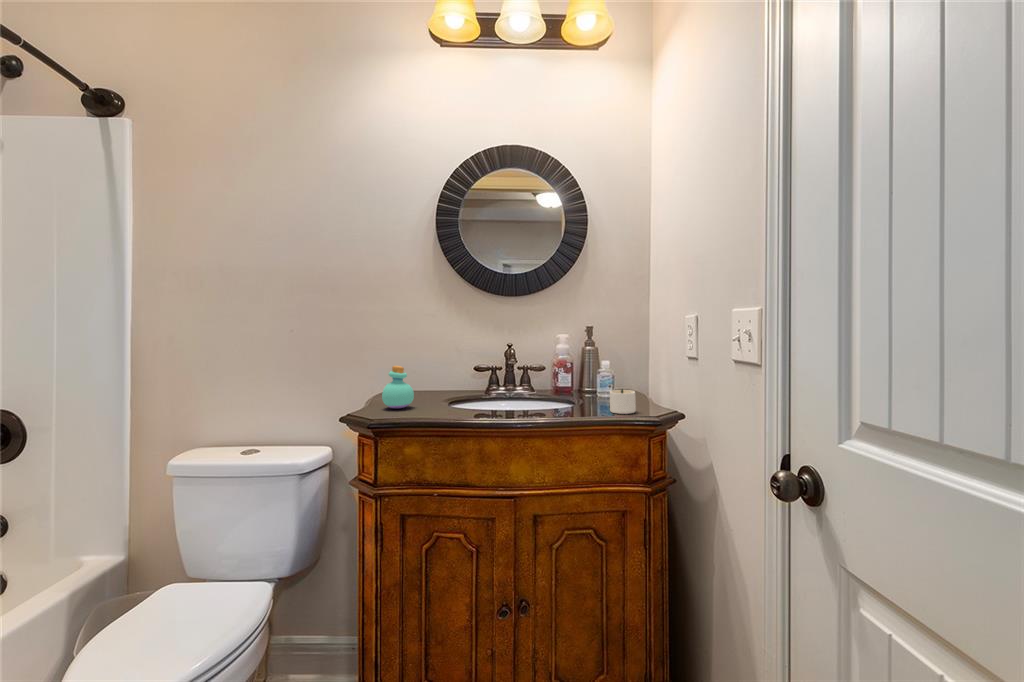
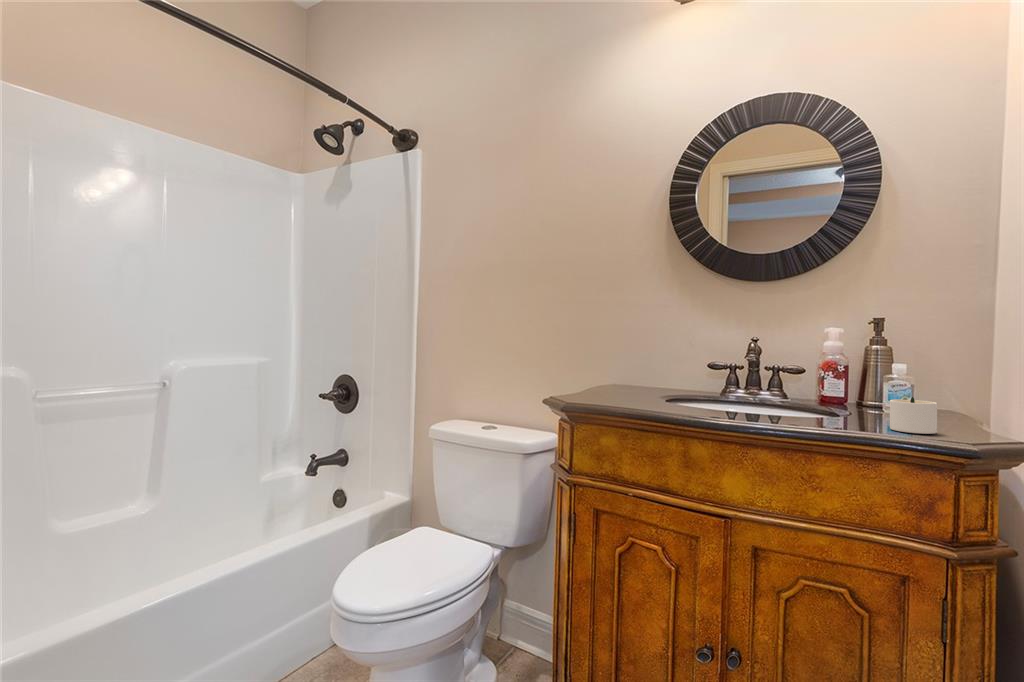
perfume bottle: present [382,366,414,408] -> none [593,352,626,397]

